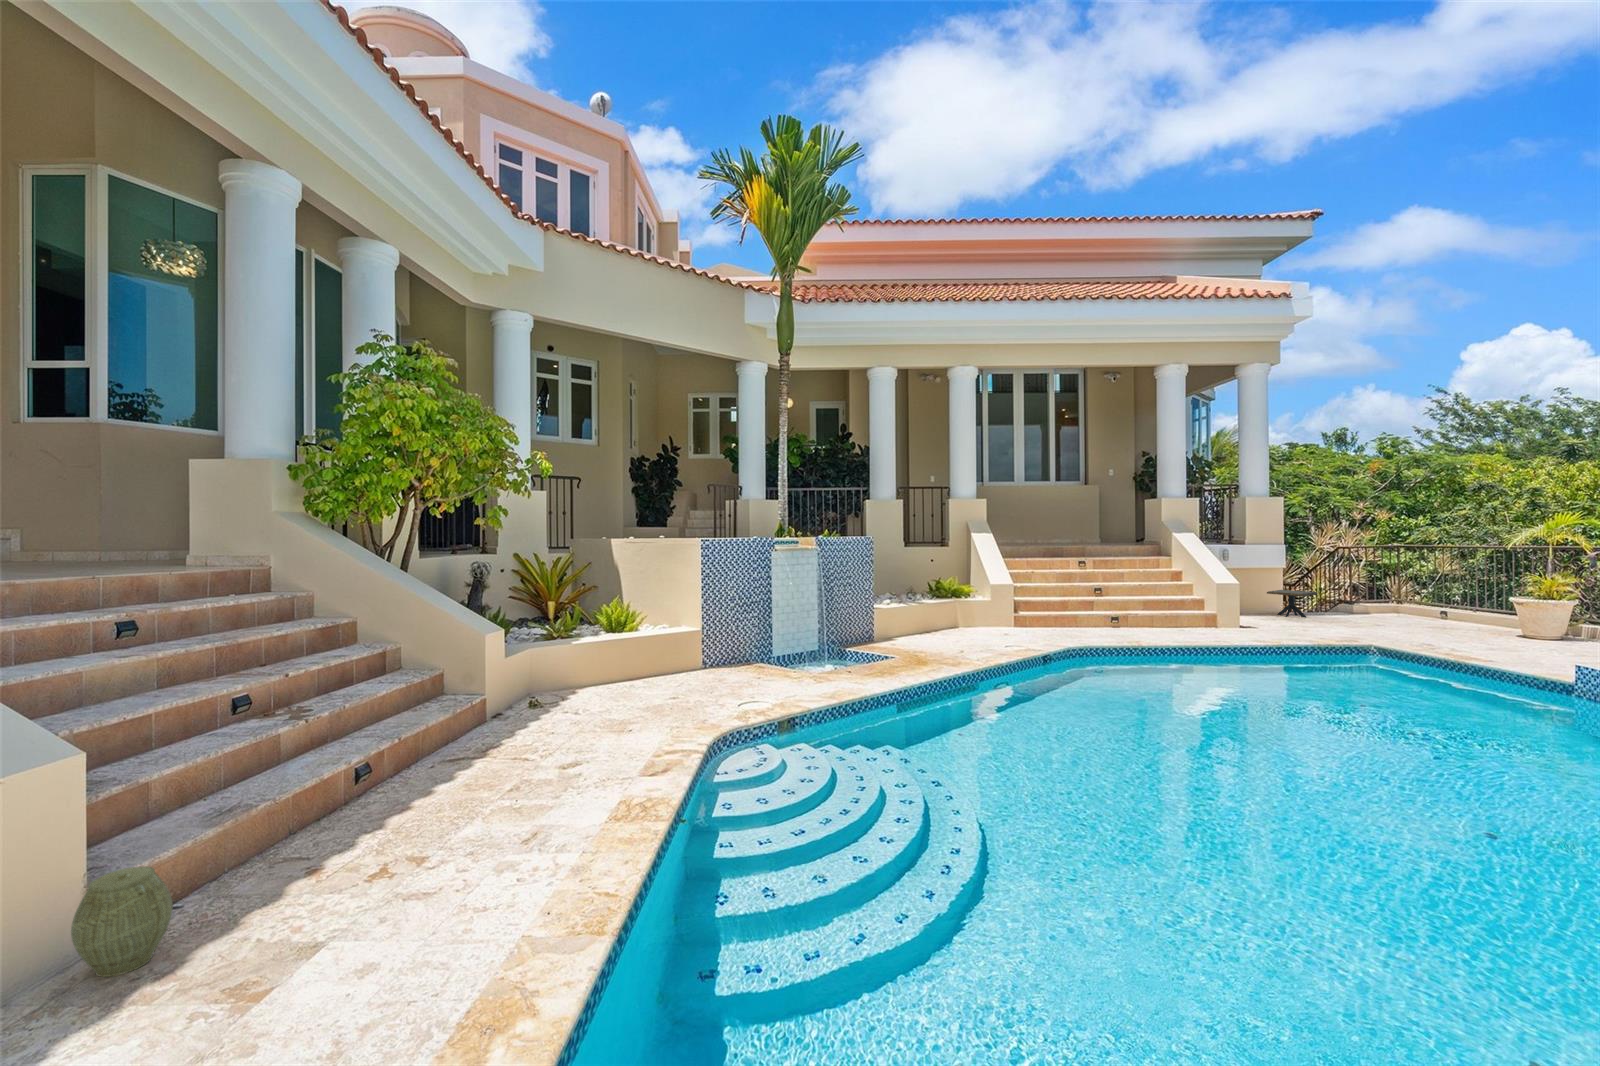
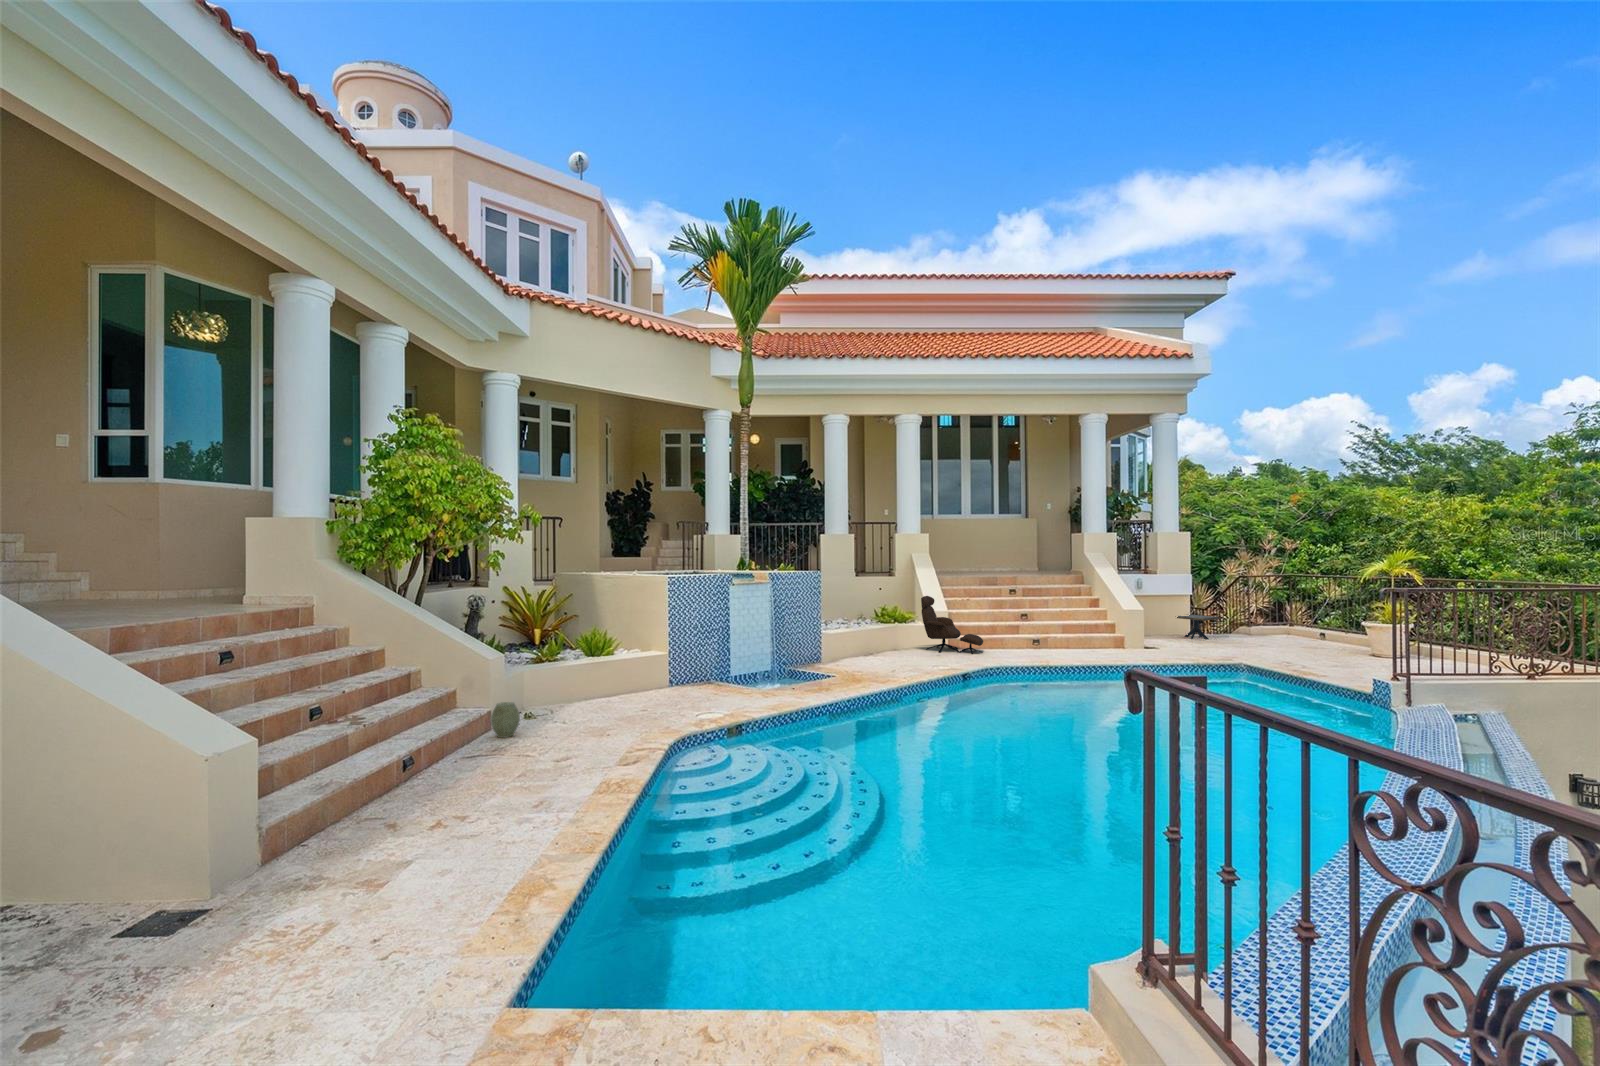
lounge chair: none [984,568,1055,633] -> present [921,596,983,654]
woven basket: present [71,866,173,977] -> present [491,702,520,738]

